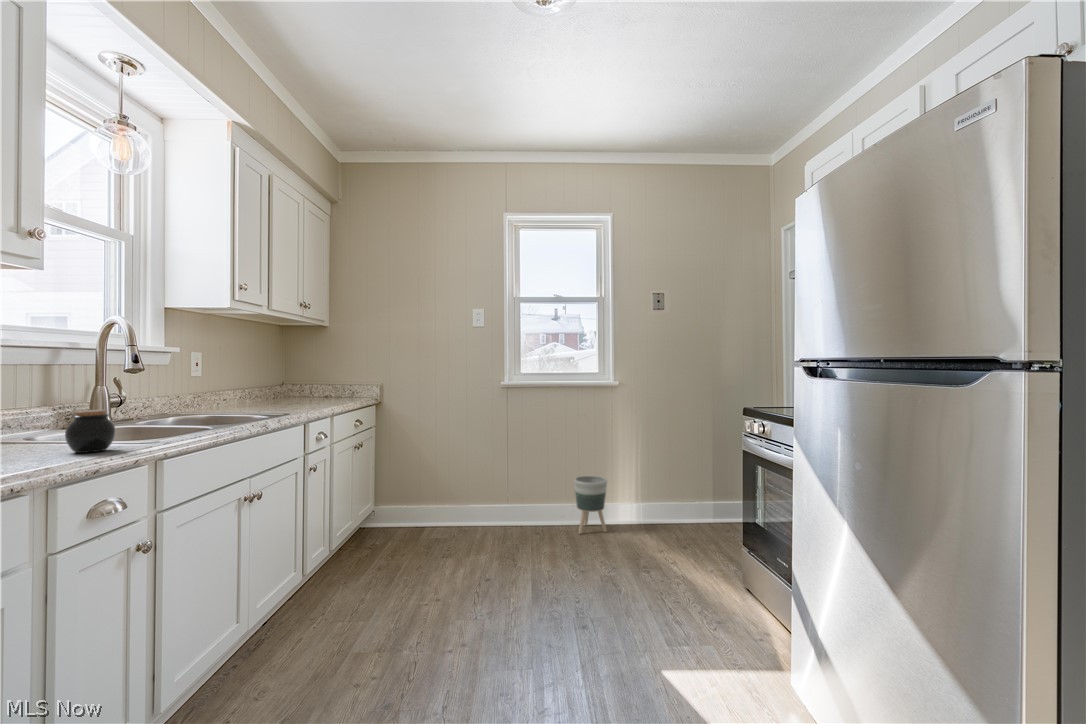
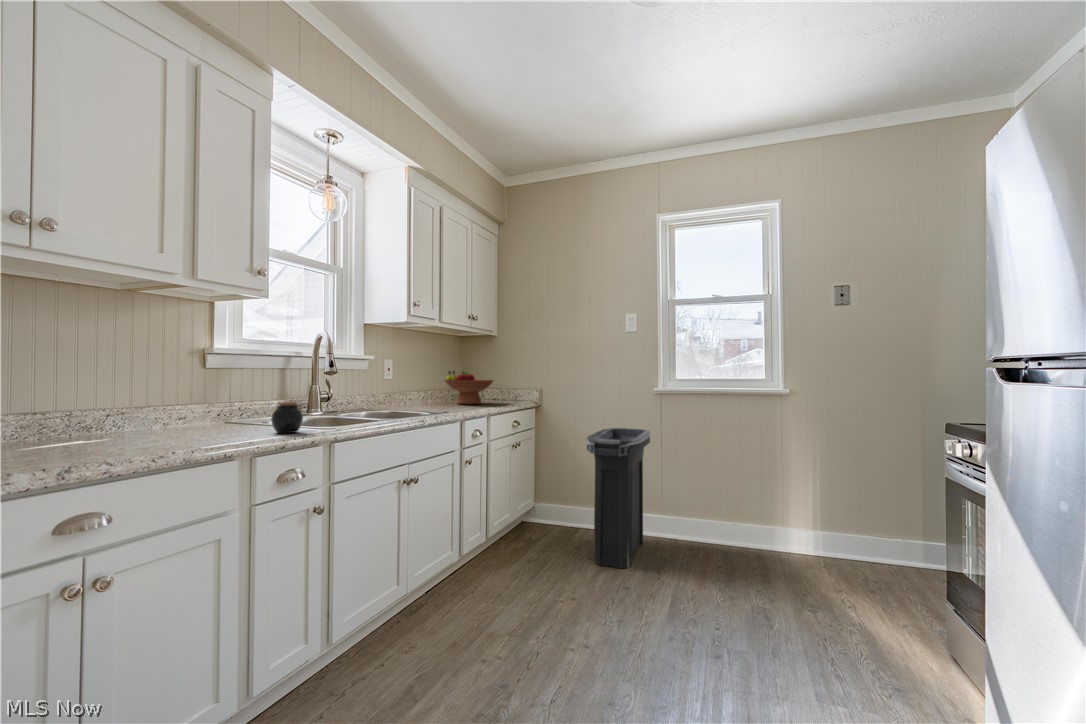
fruit bowl: none [270,365,332,403] -> present [445,371,493,404]
trash can: none [441,422,498,561] -> present [587,428,650,568]
planter: present [574,476,607,534] -> none [735,494,775,560]

